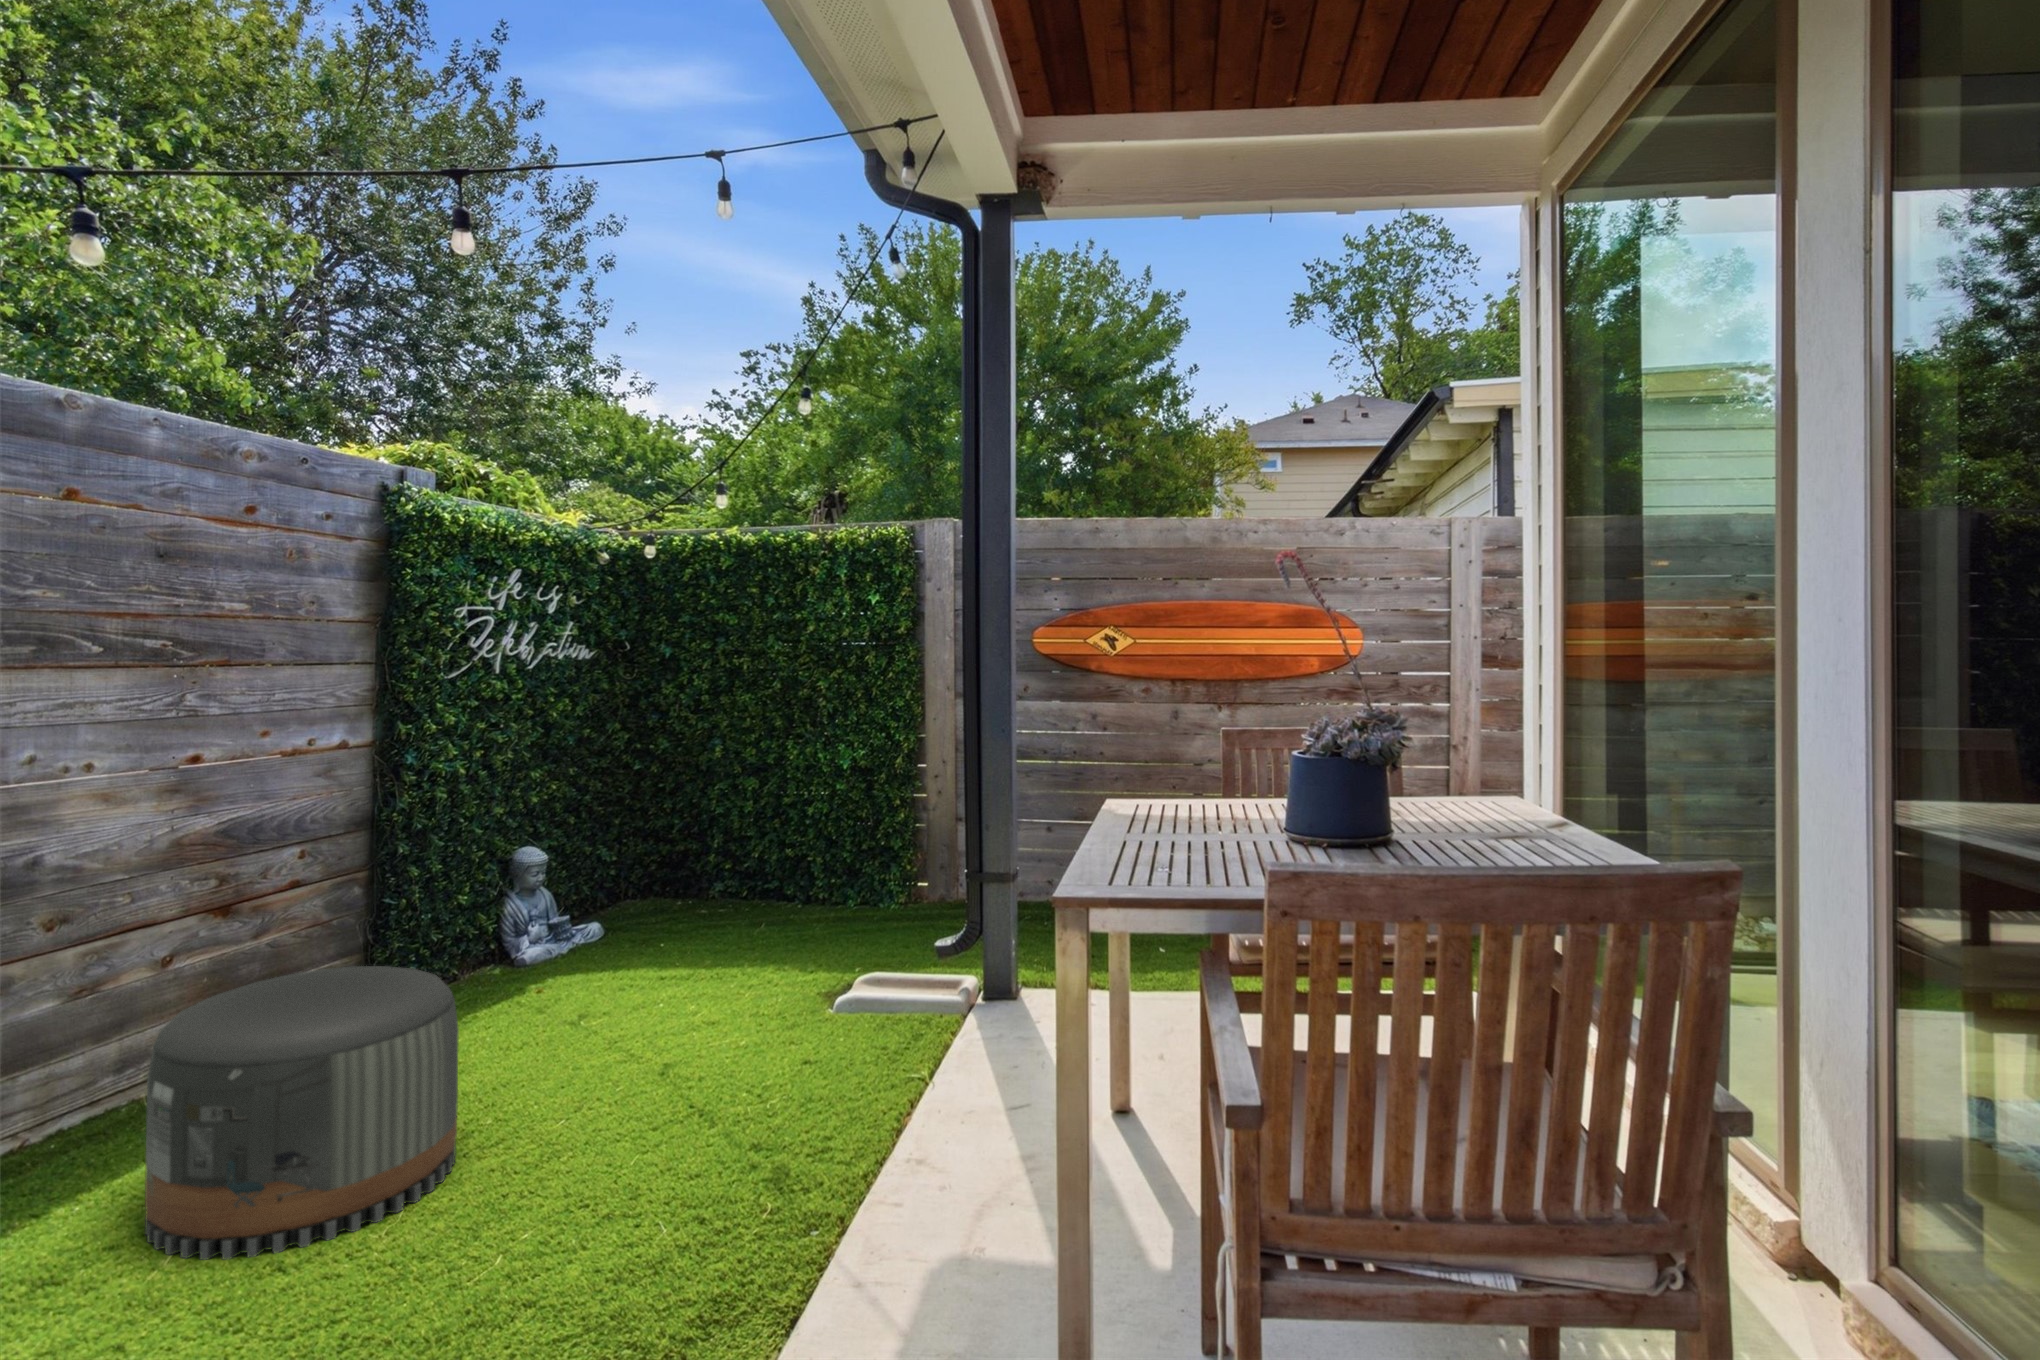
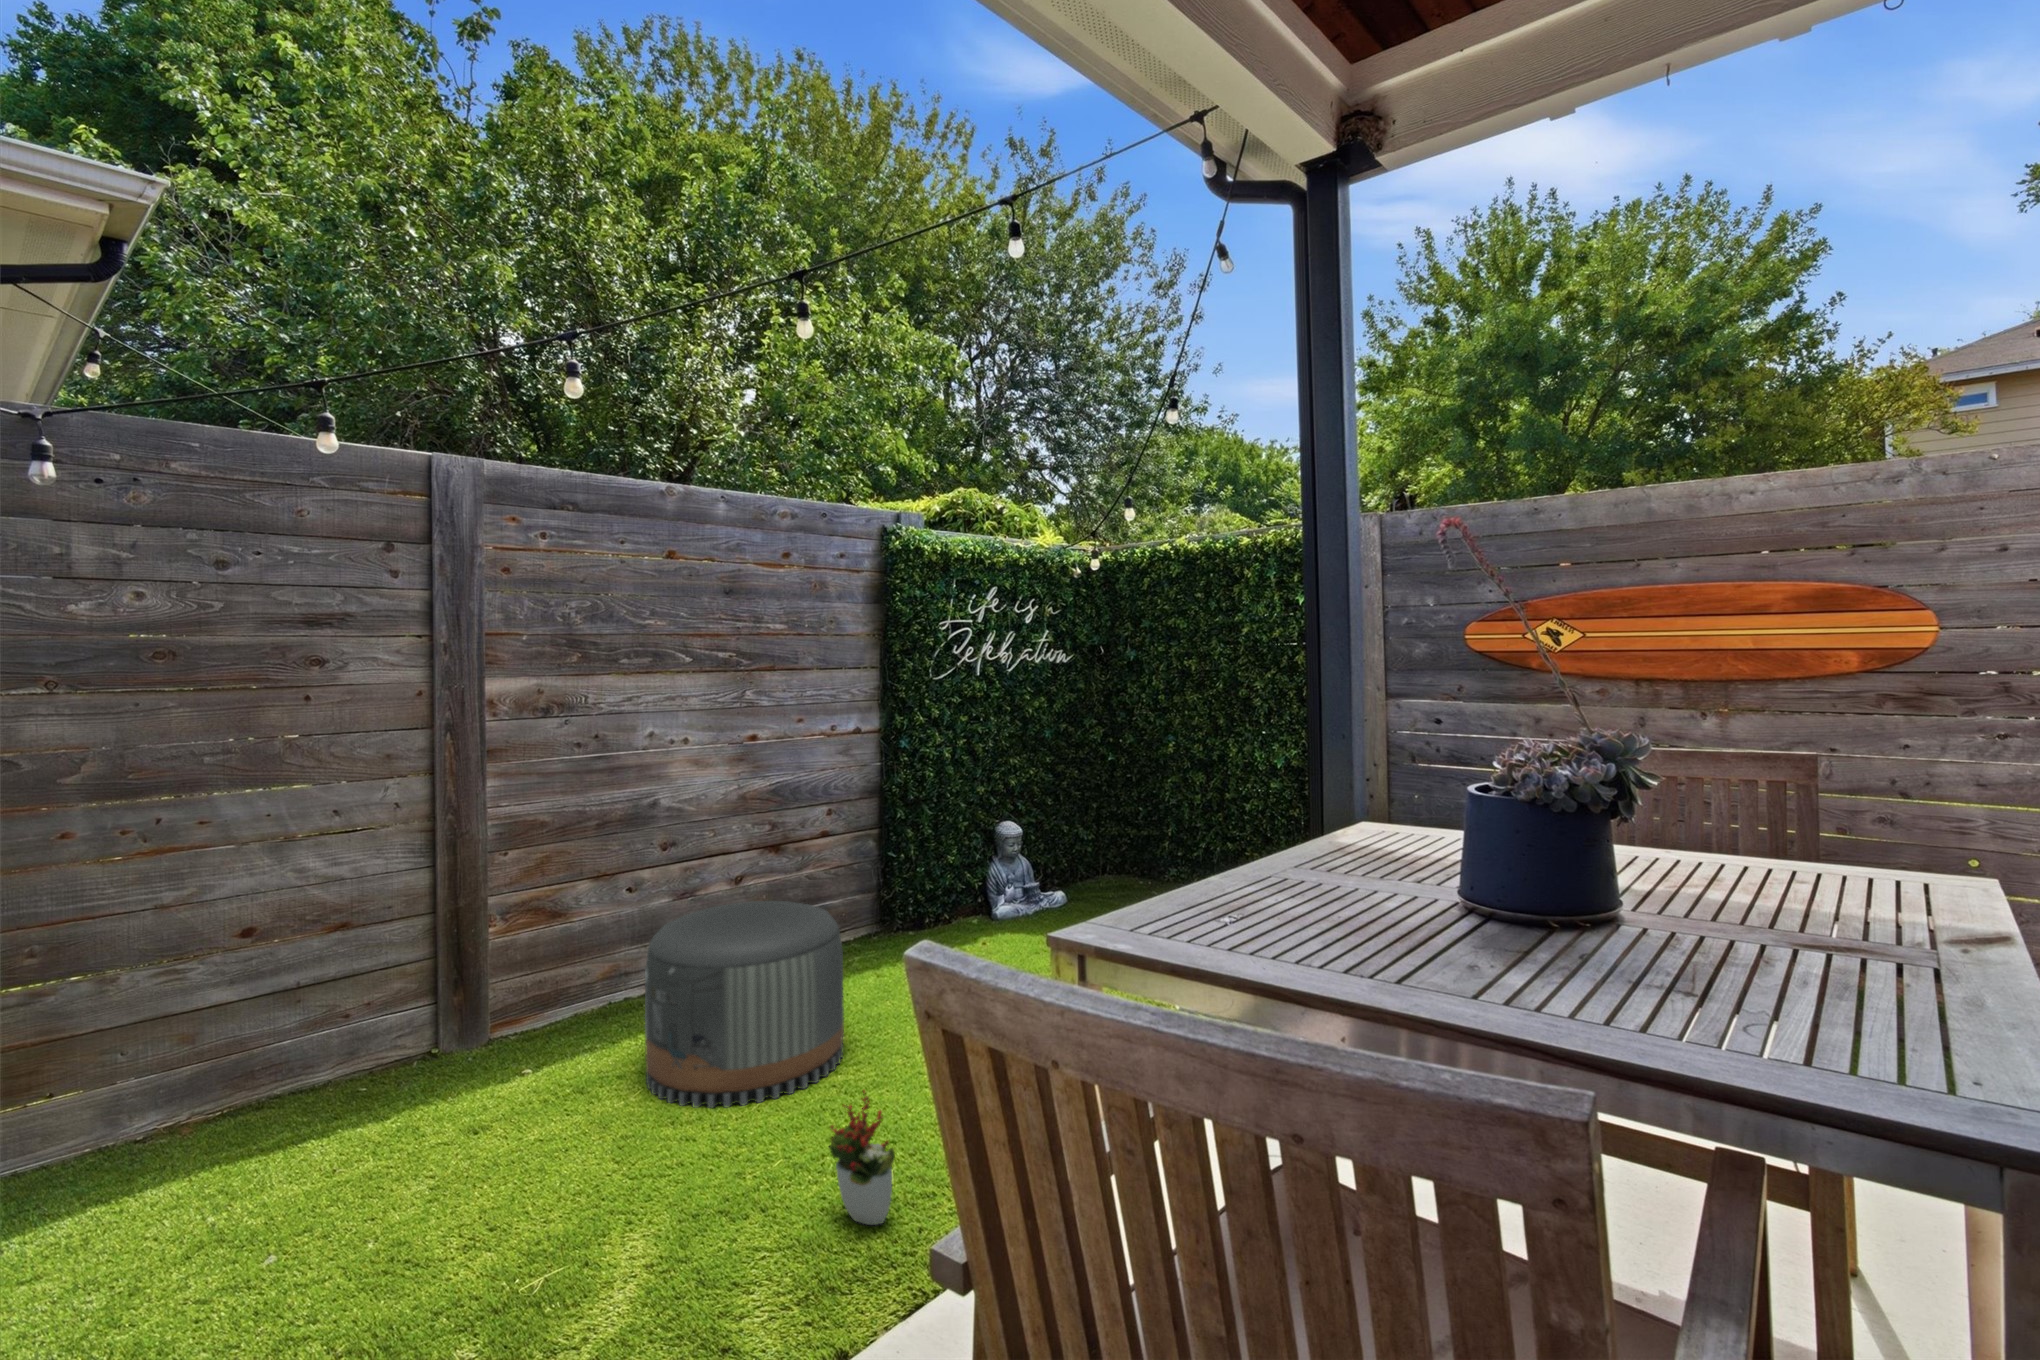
decorative plant: none [598,1138,690,1289] -> present [829,1091,895,1225]

